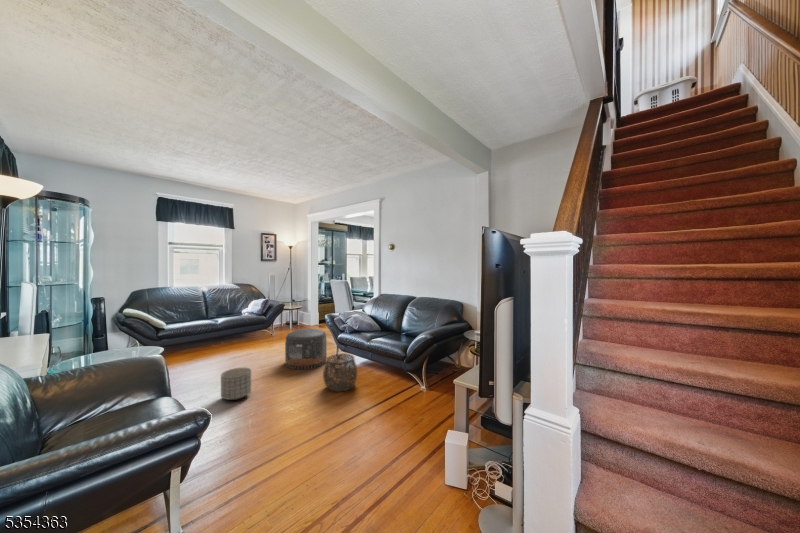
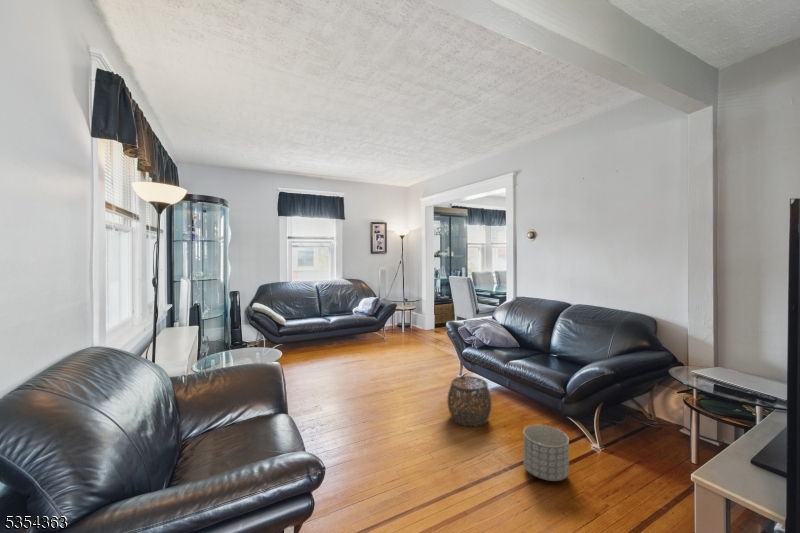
pouf: present [285,329,327,369] -> none [401,338,449,388]
planter: present [221,368,251,400] -> present [523,425,569,481]

